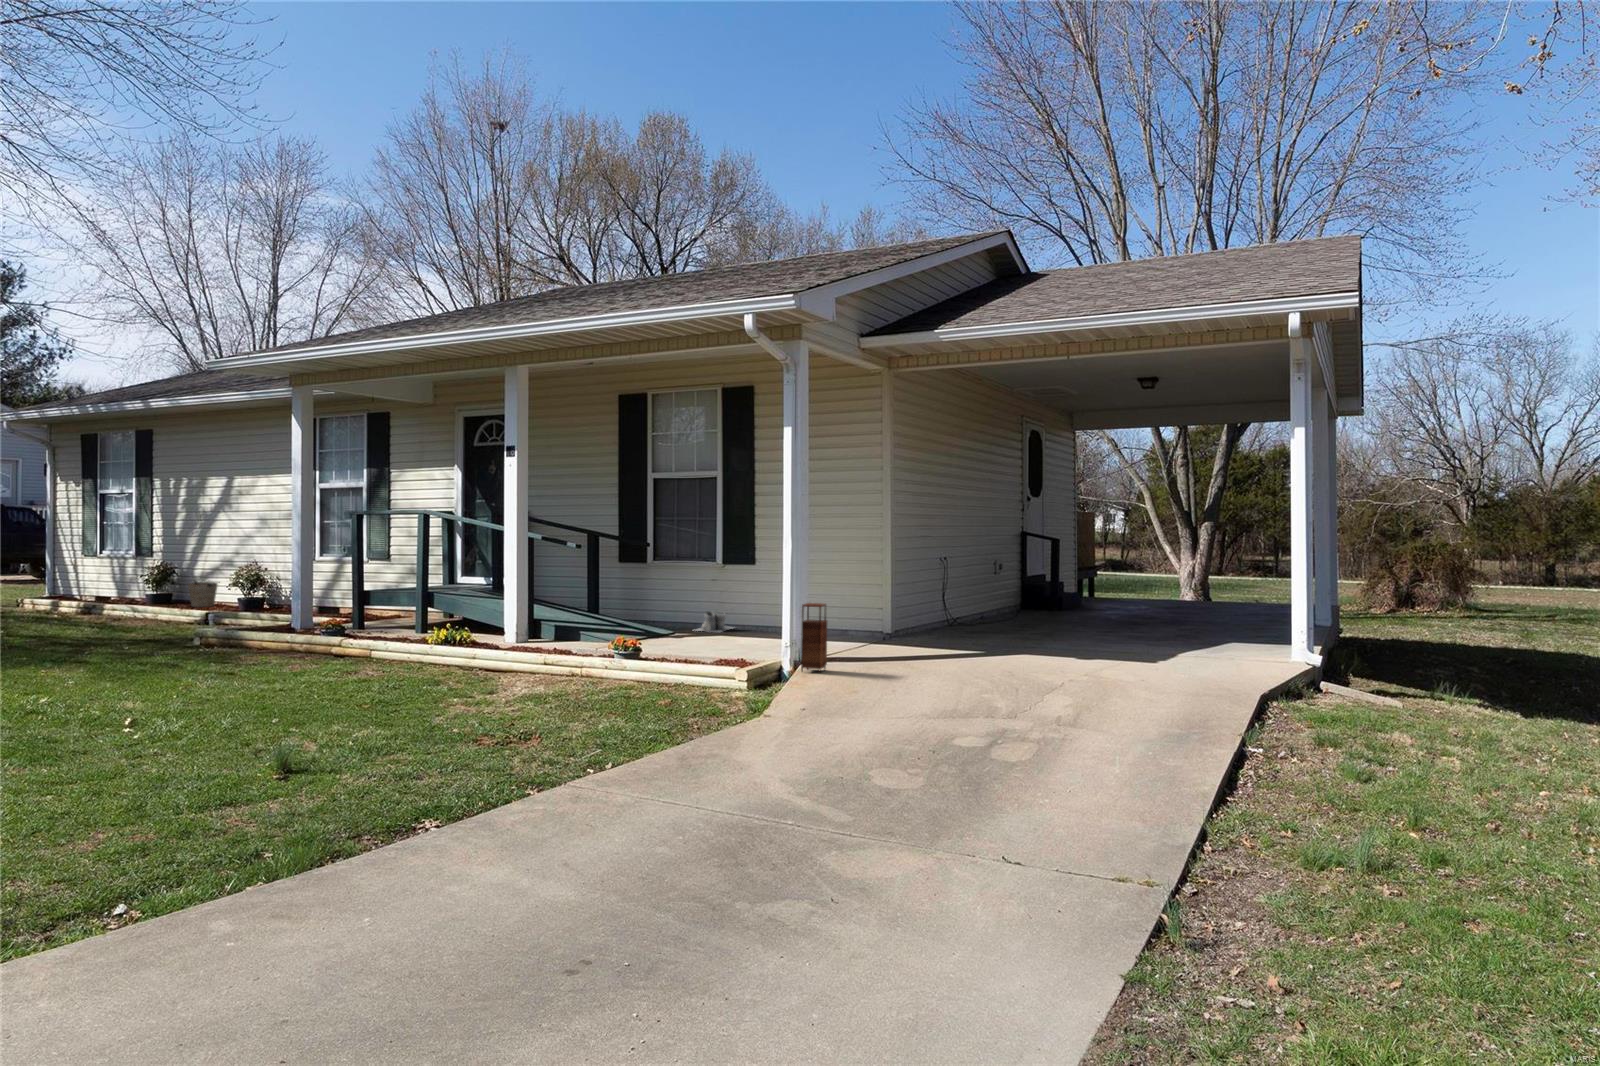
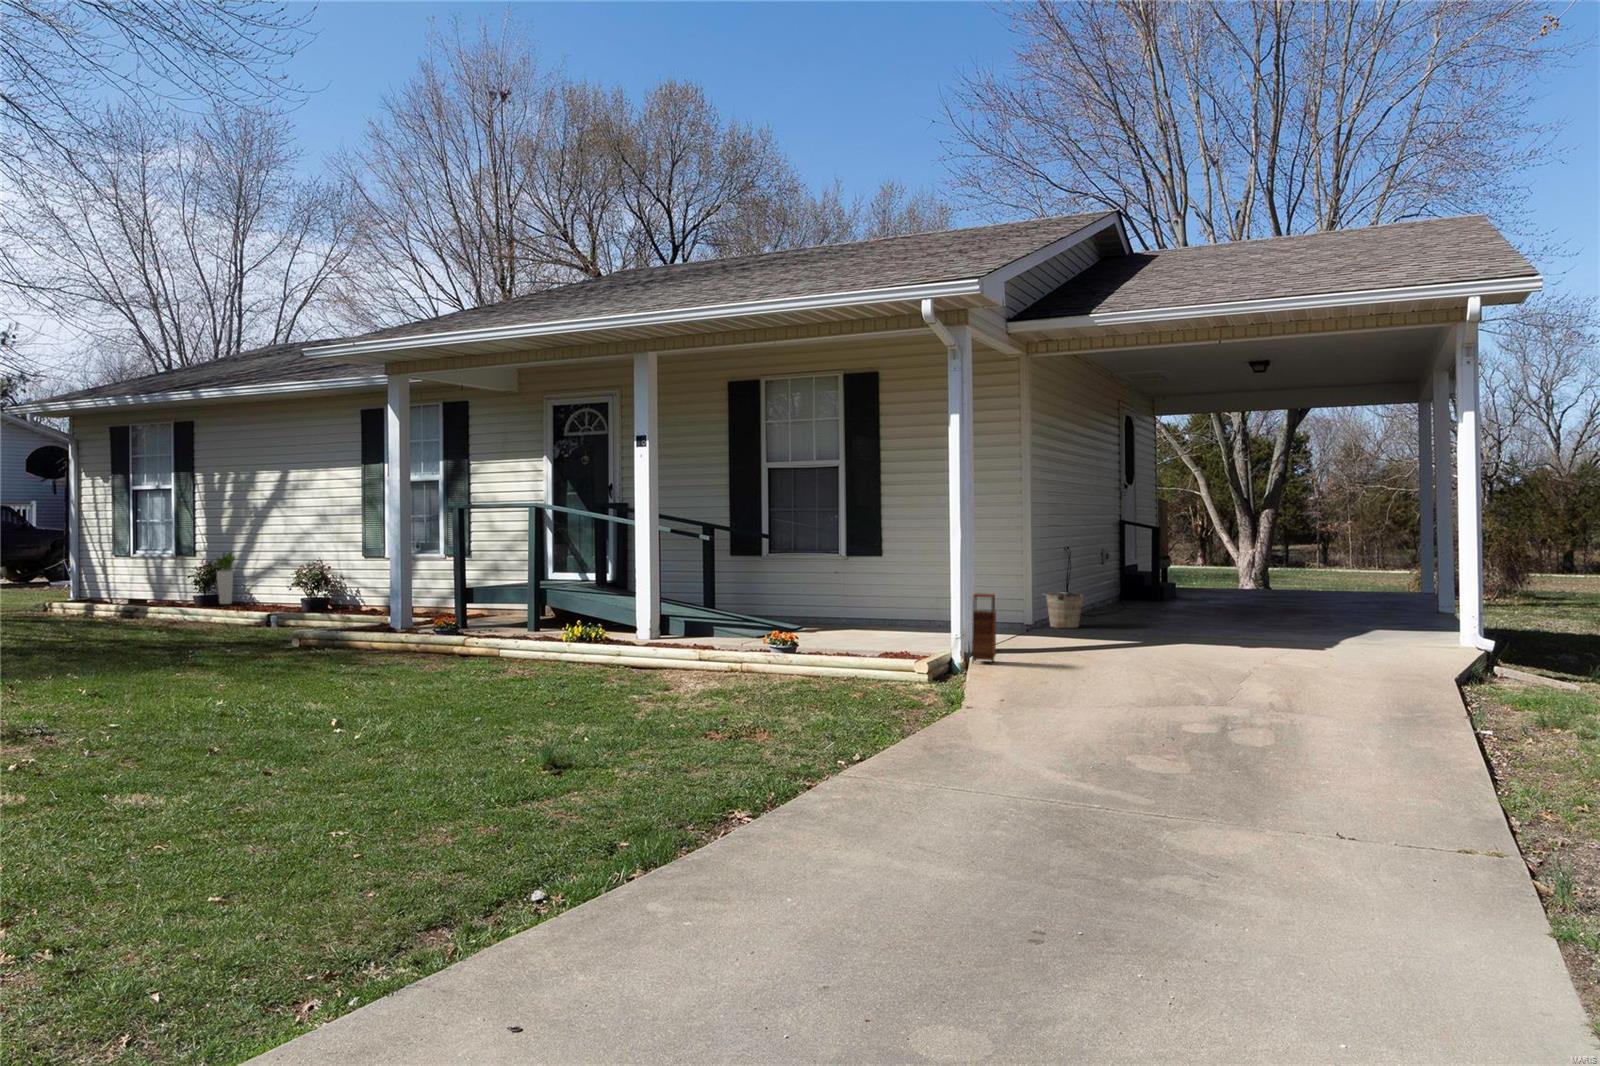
planter: none [163,552,190,602] -> present [216,552,235,604]
bucket: present [188,581,220,607] -> present [1046,592,1083,628]
boots: present [696,611,733,632] -> none [816,603,859,626]

